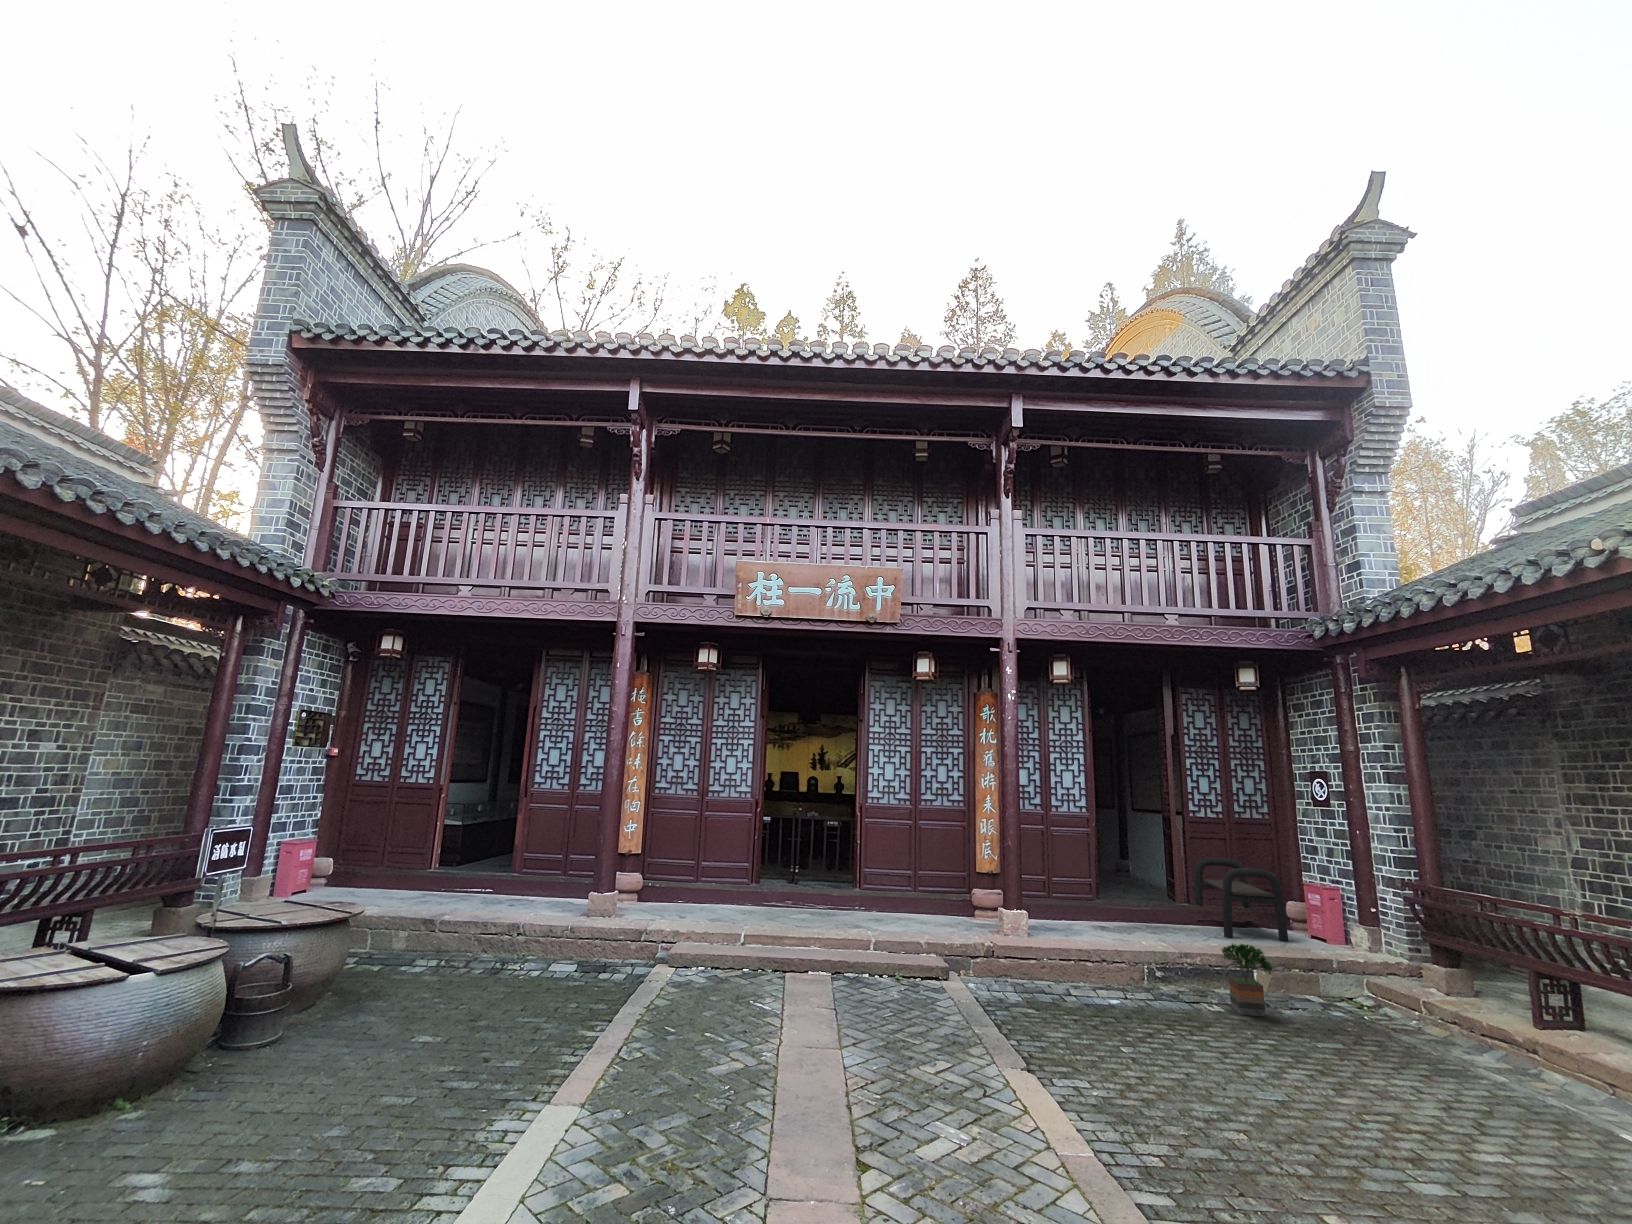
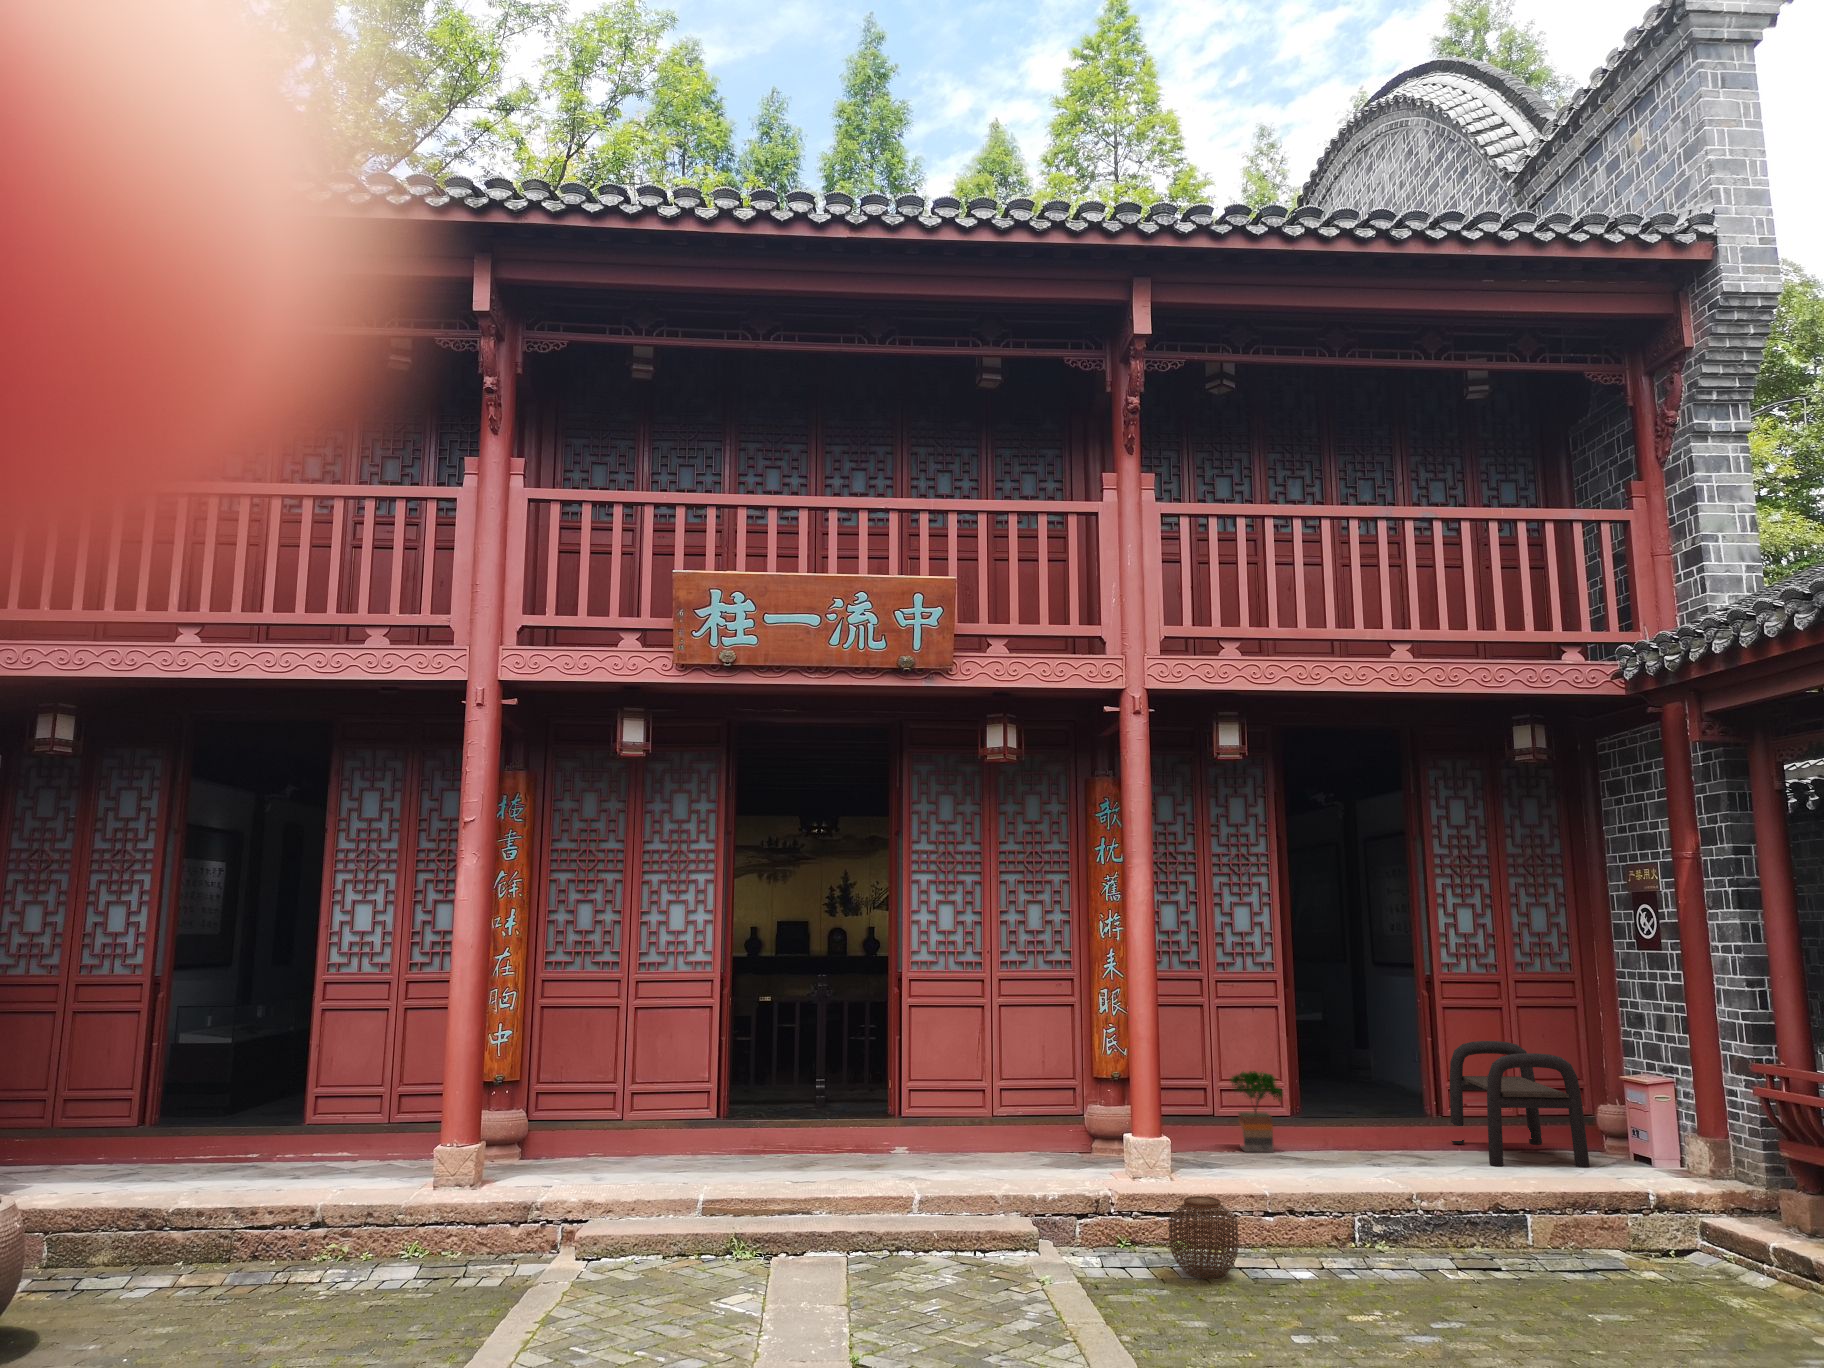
potted tree: present [1221,943,1273,1017] -> present [1229,1071,1283,1152]
woven basket: none [1030,952,1074,1006] -> present [1169,1196,1239,1279]

